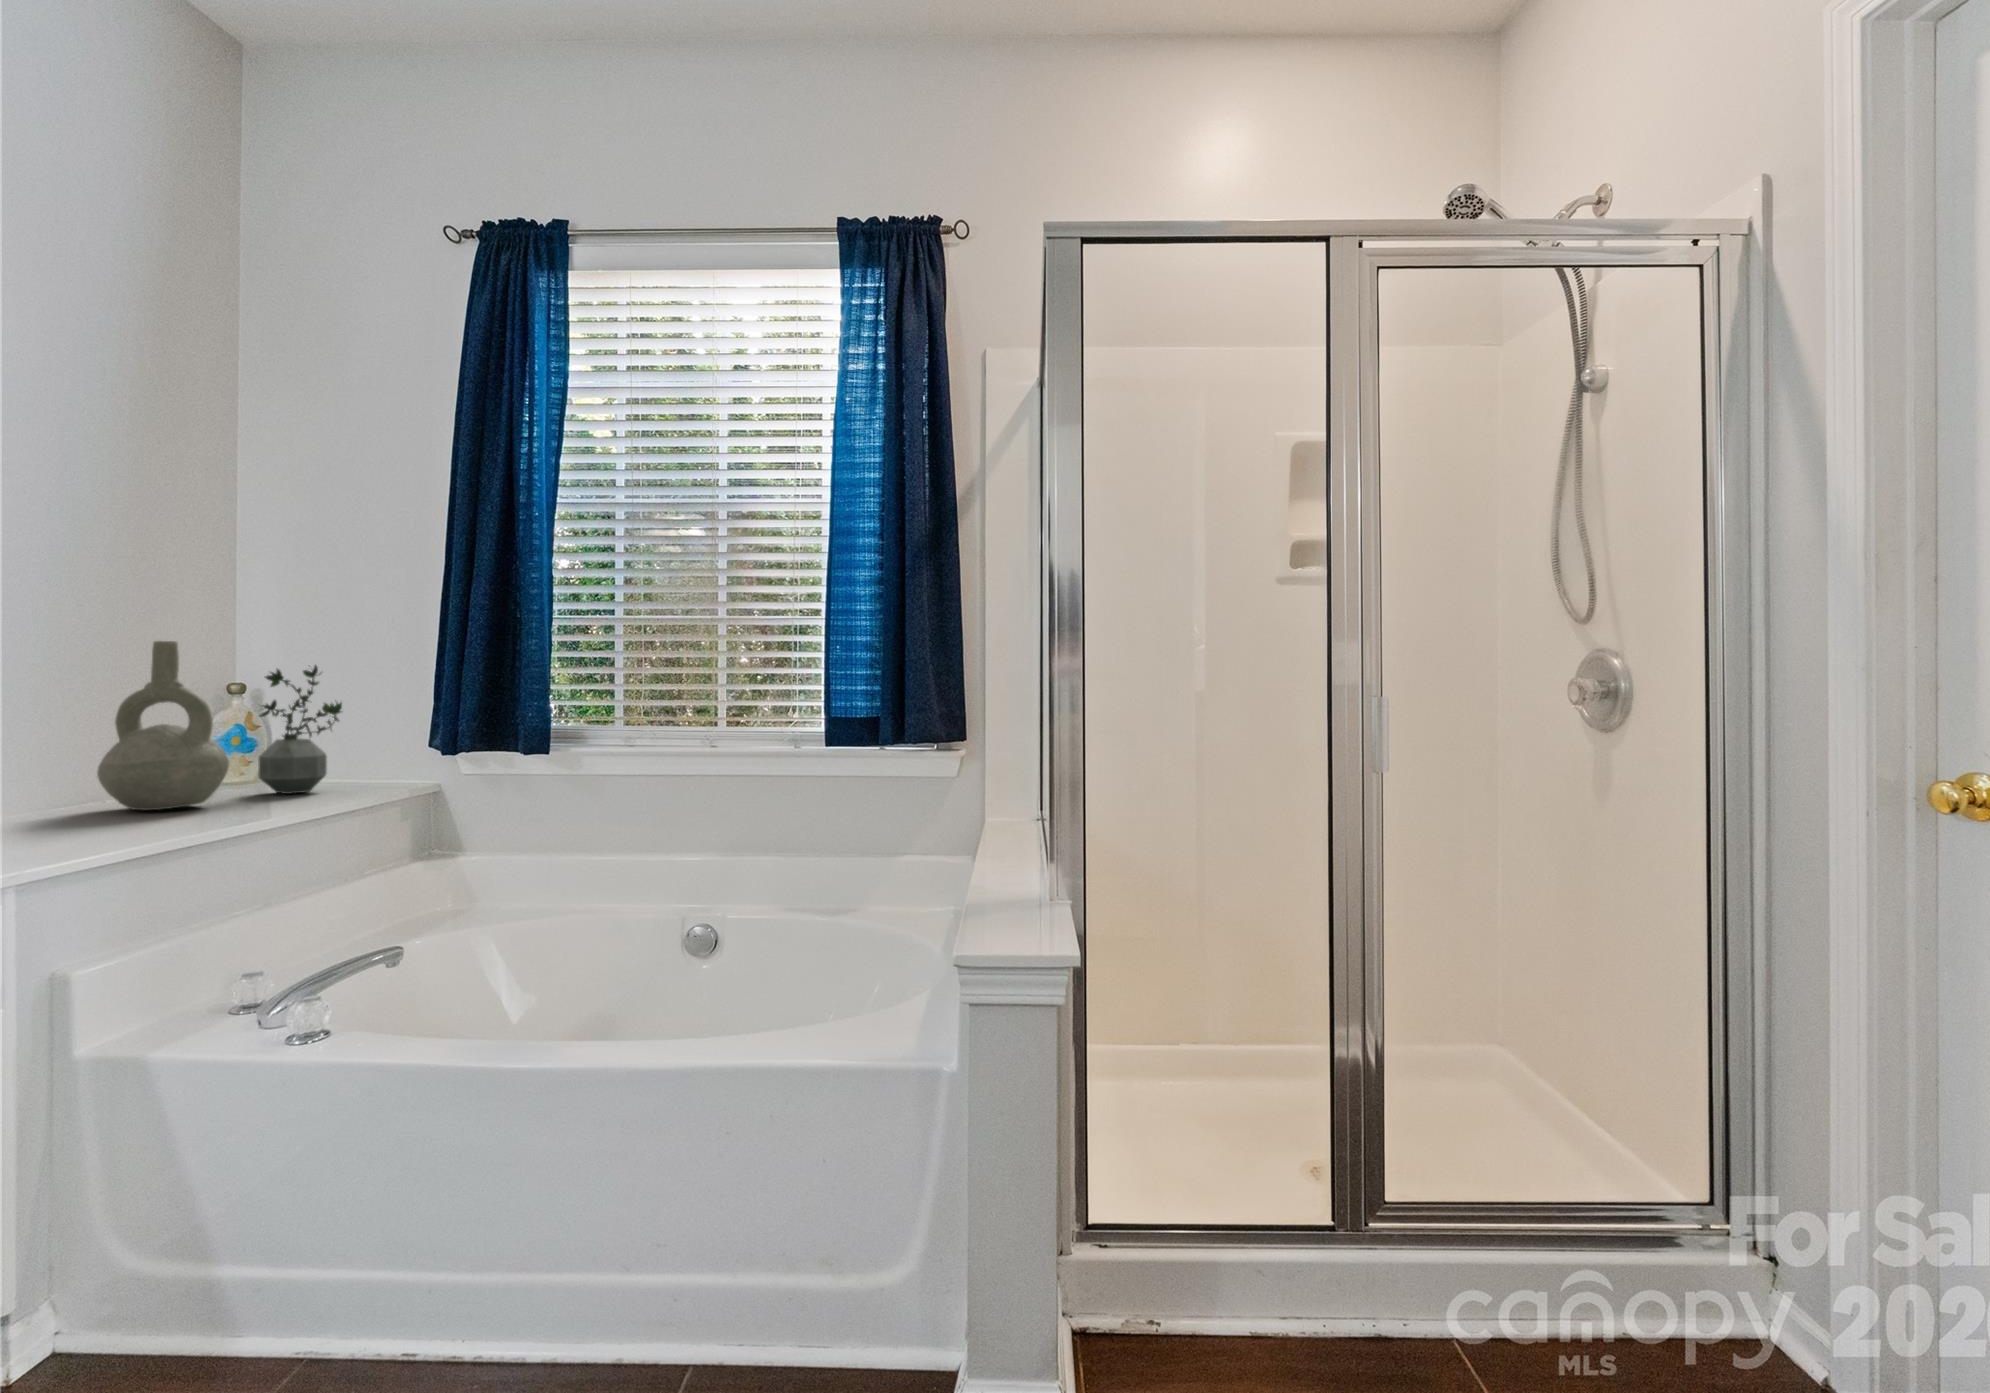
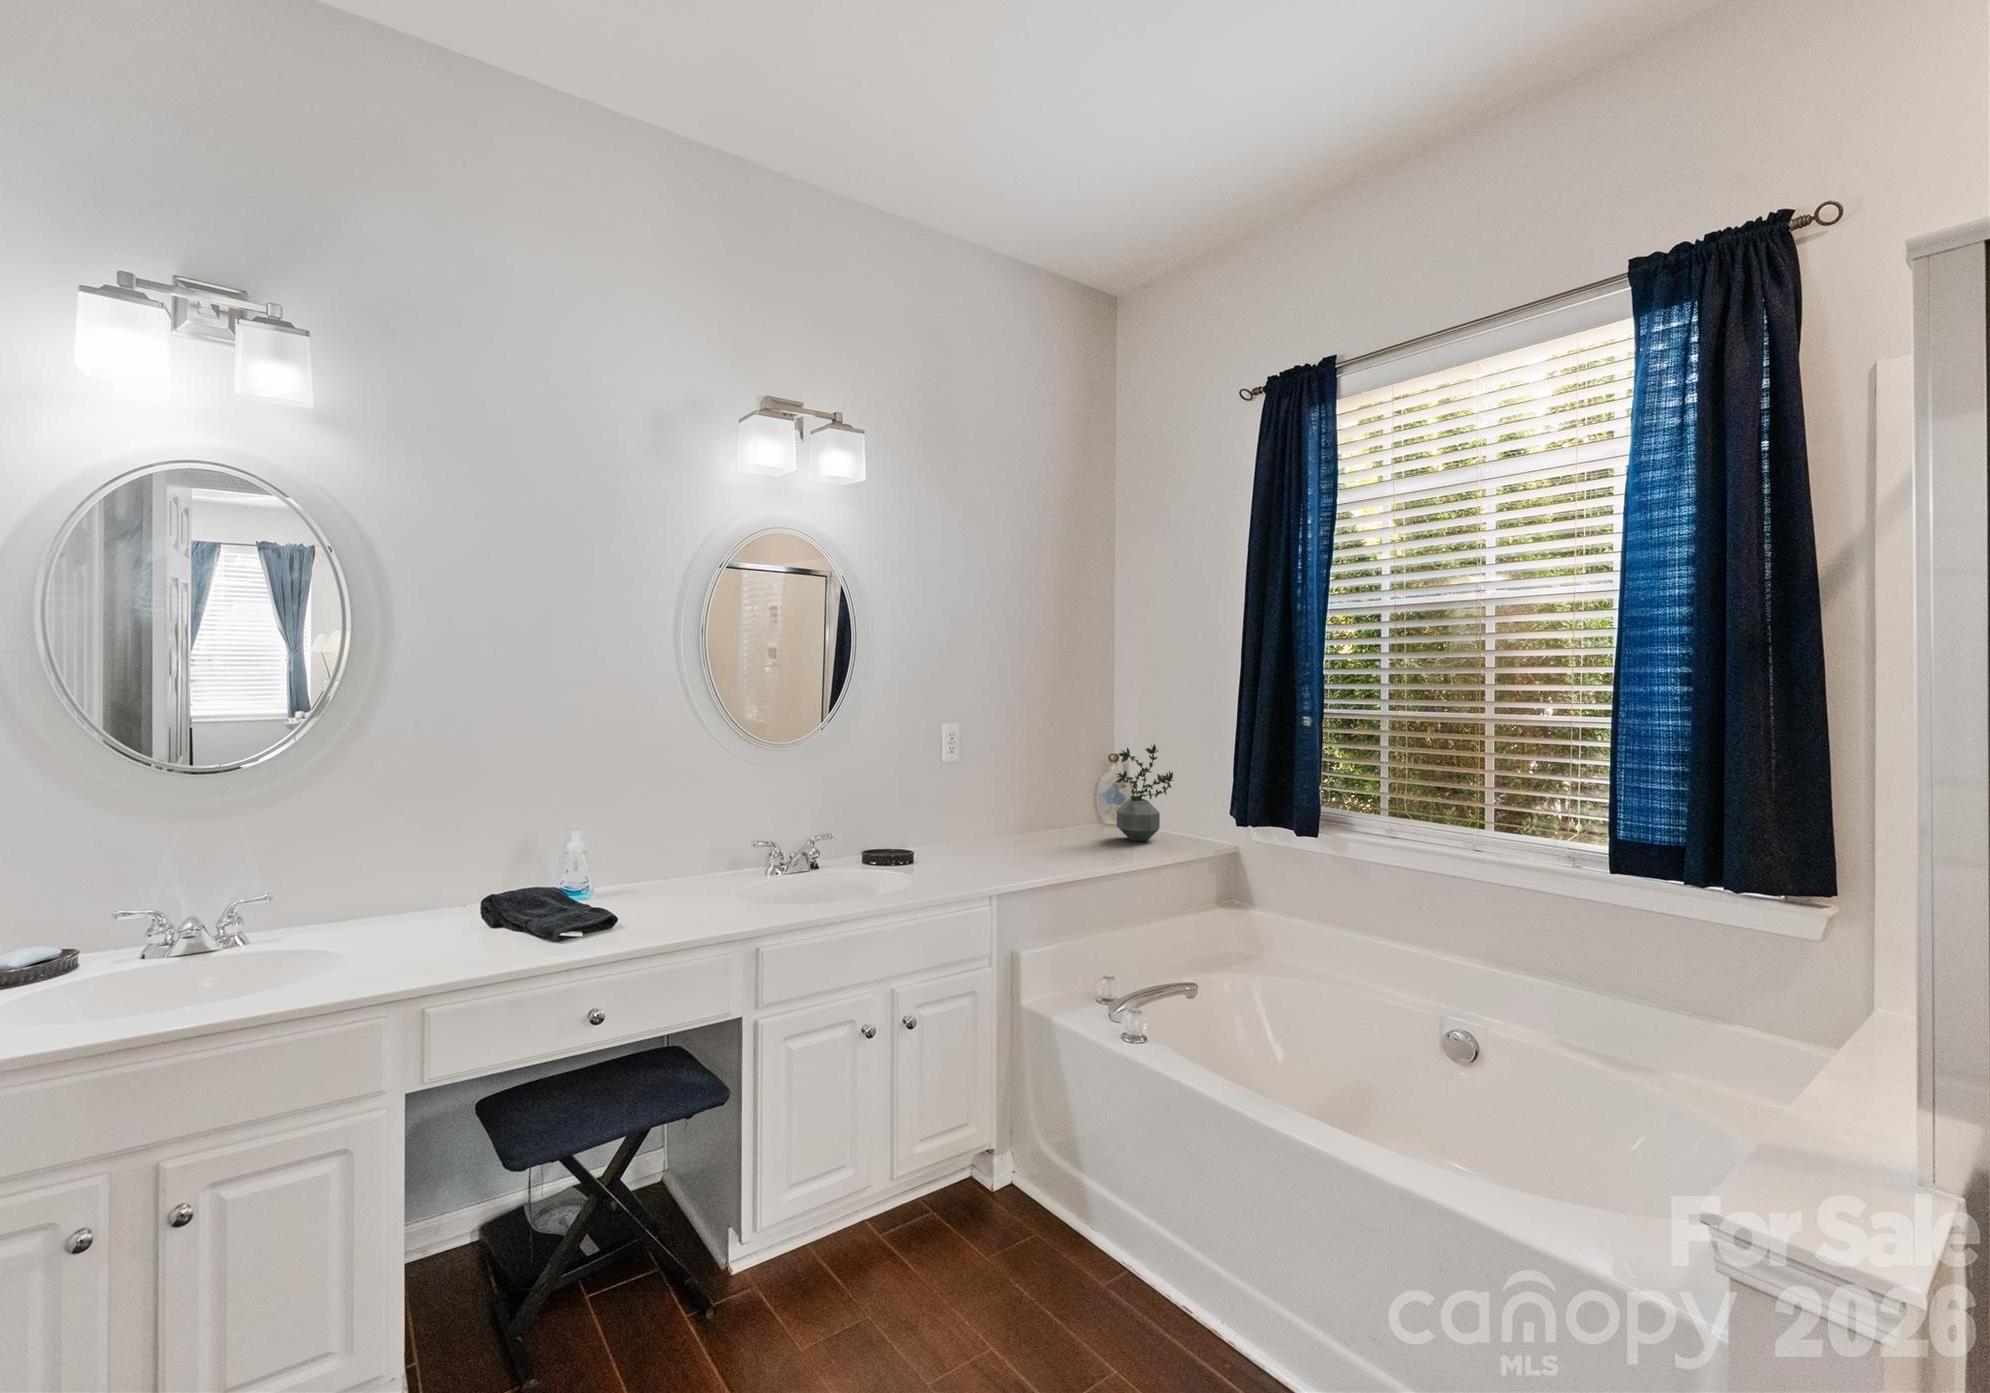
decorative vase: present [97,641,229,810] -> none [1018,730,1090,847]

